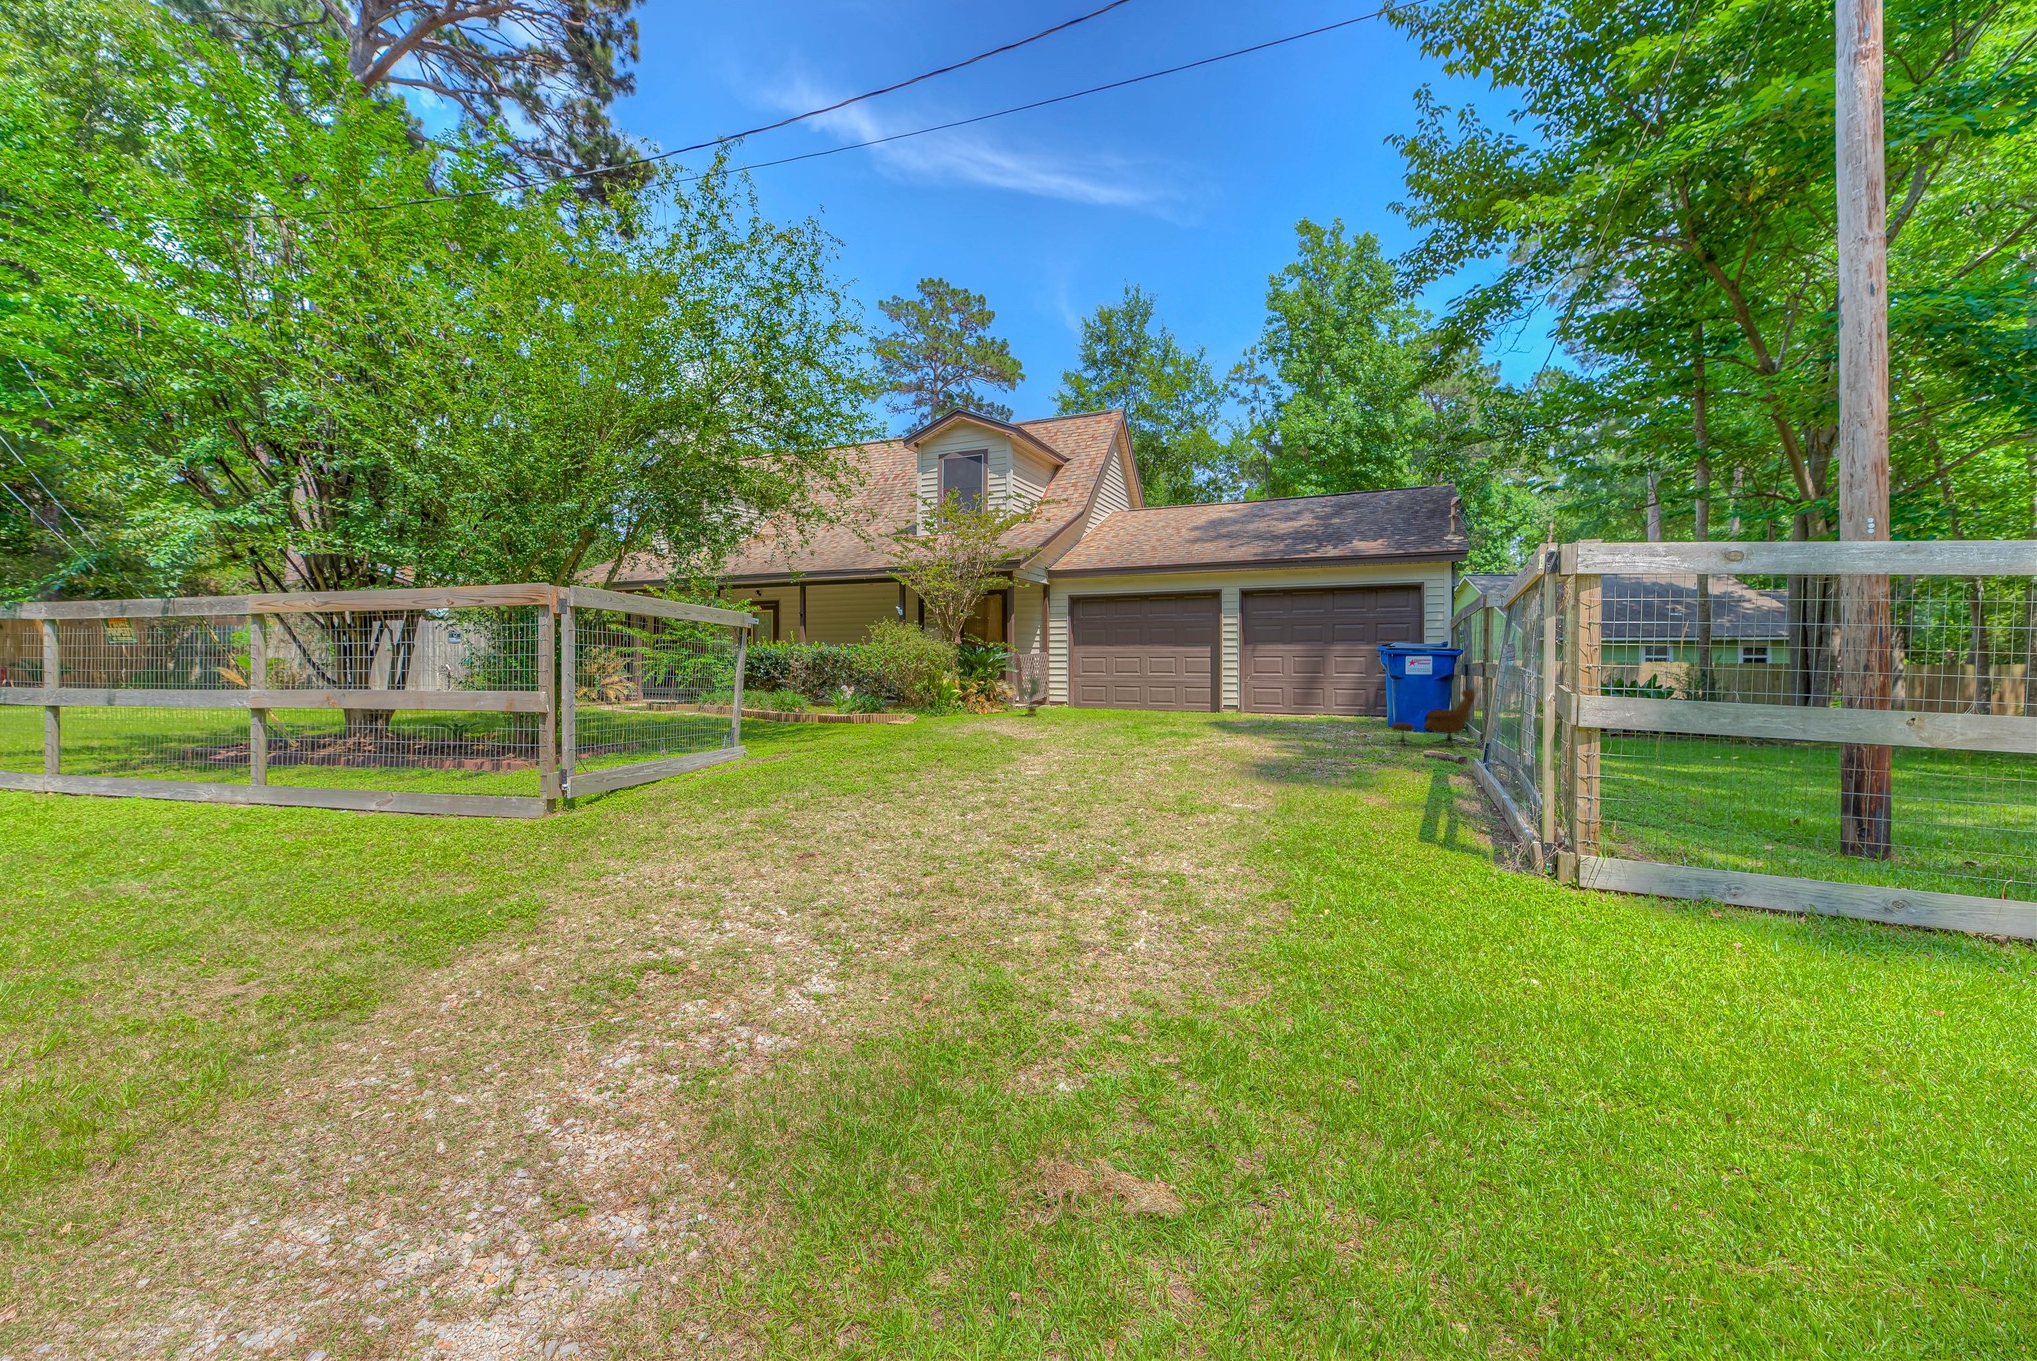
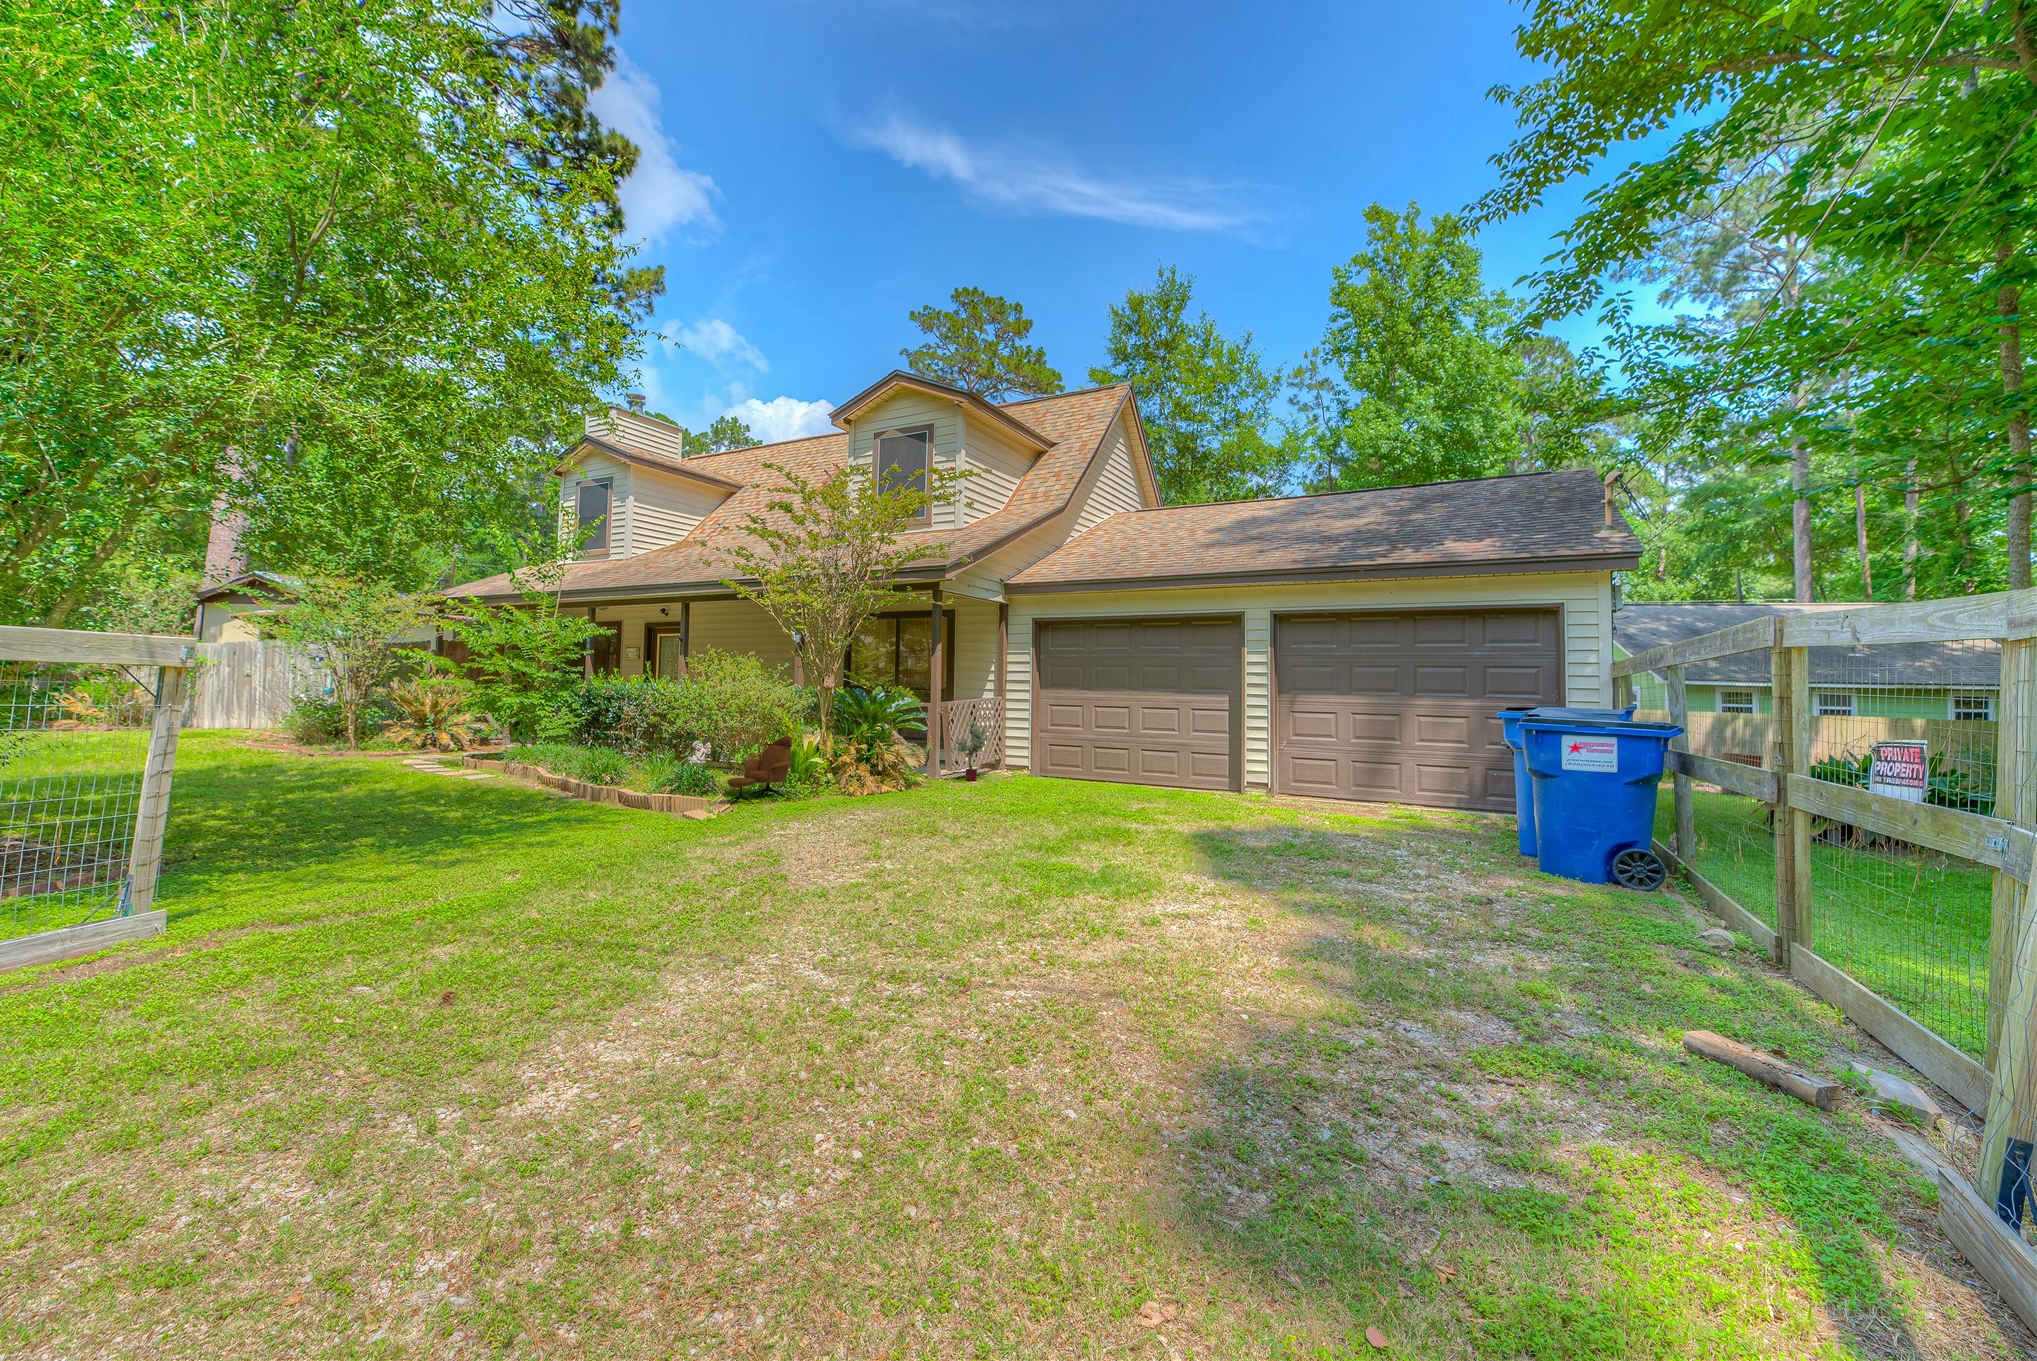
lounge chair: present [1391,688,1475,745] -> present [727,736,792,804]

